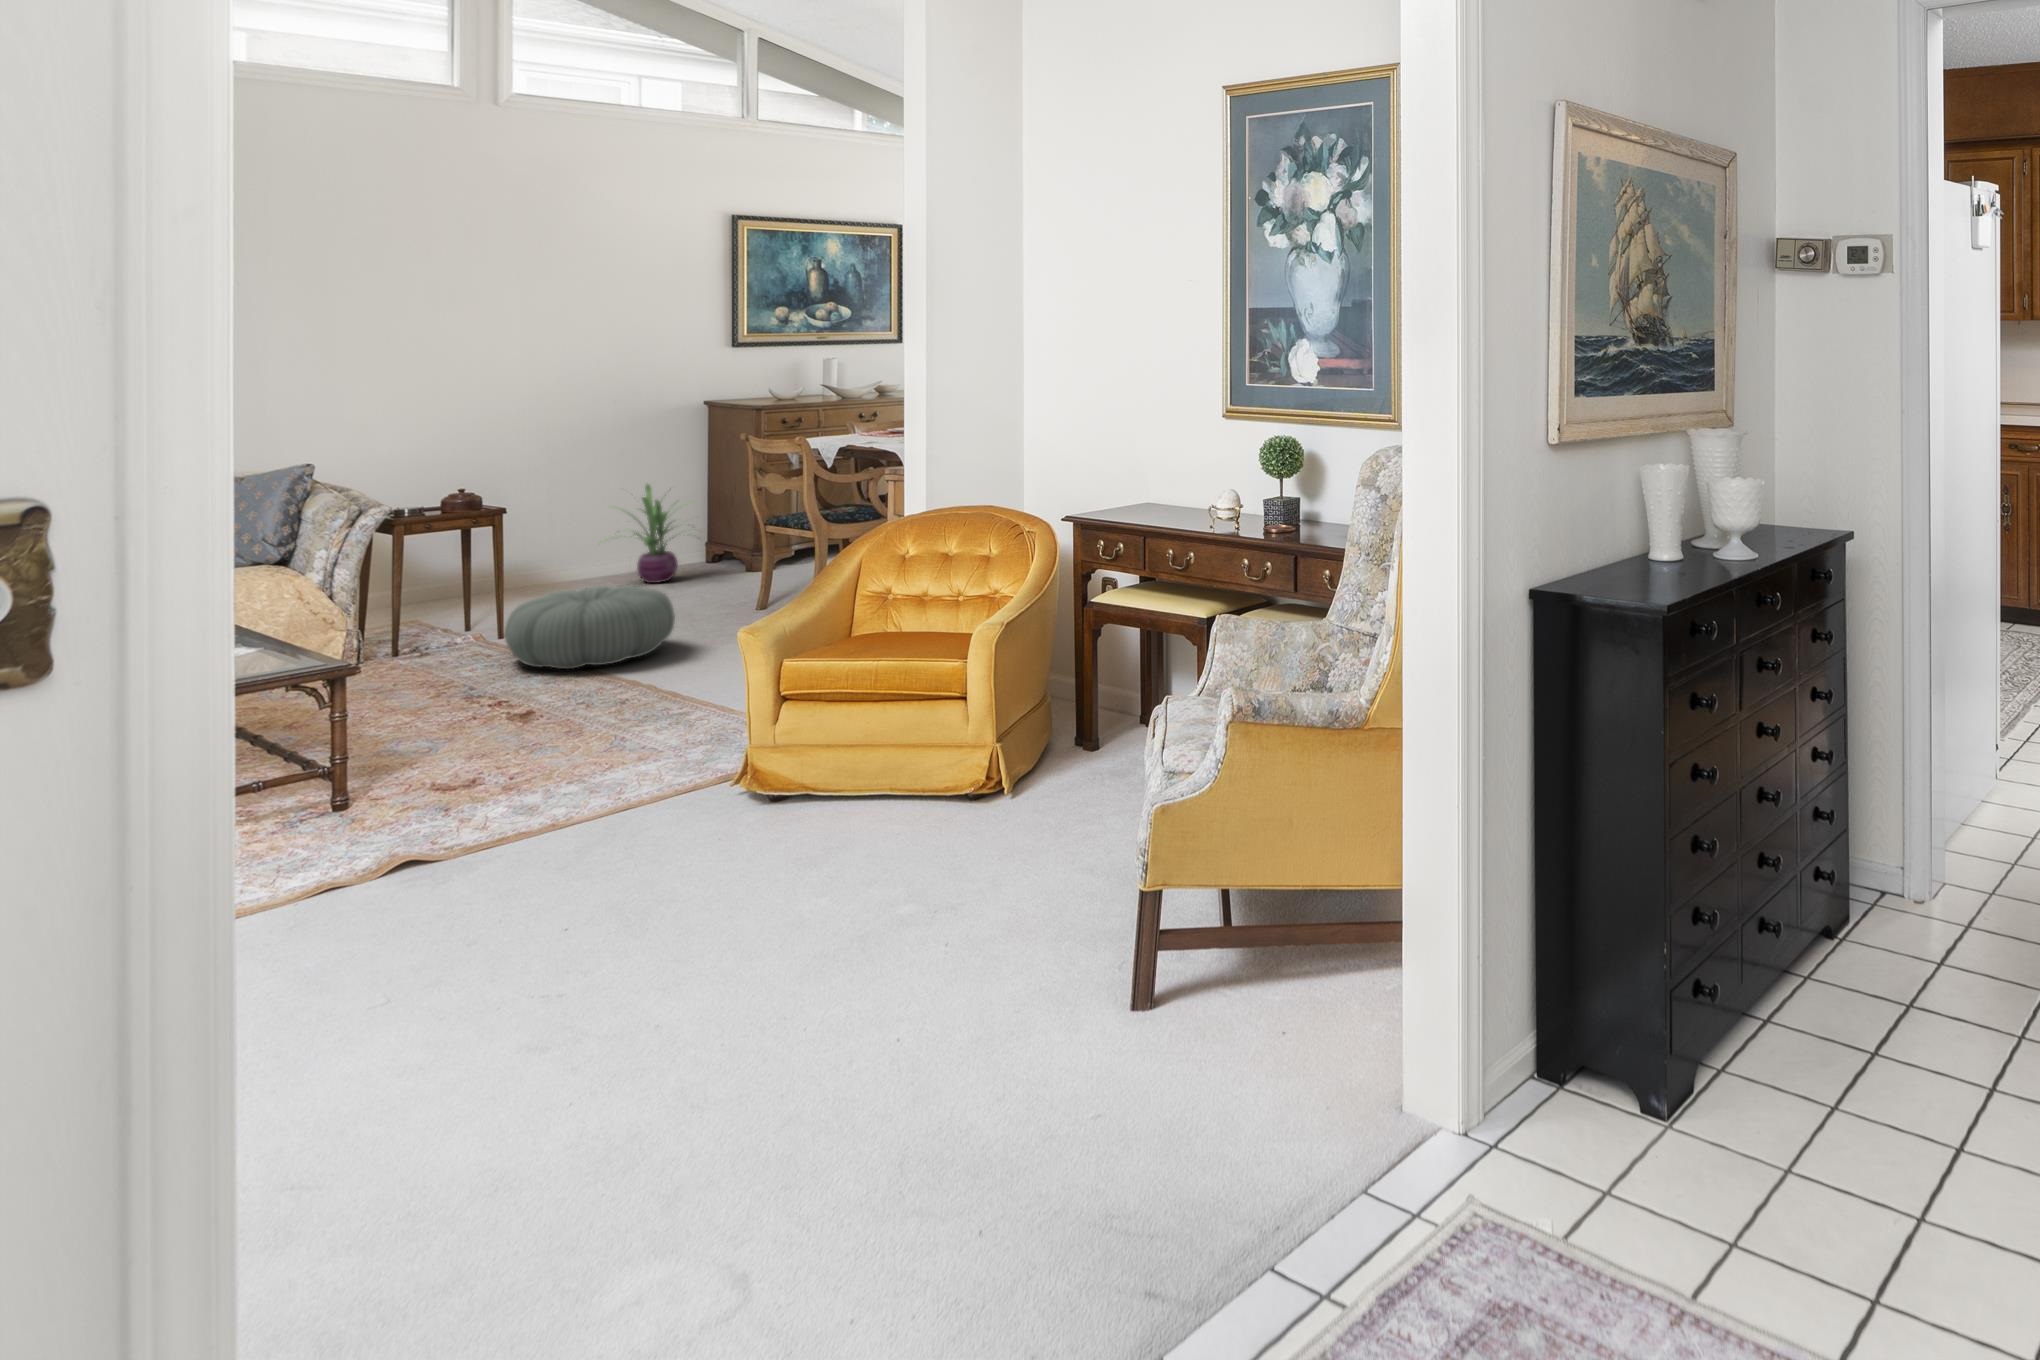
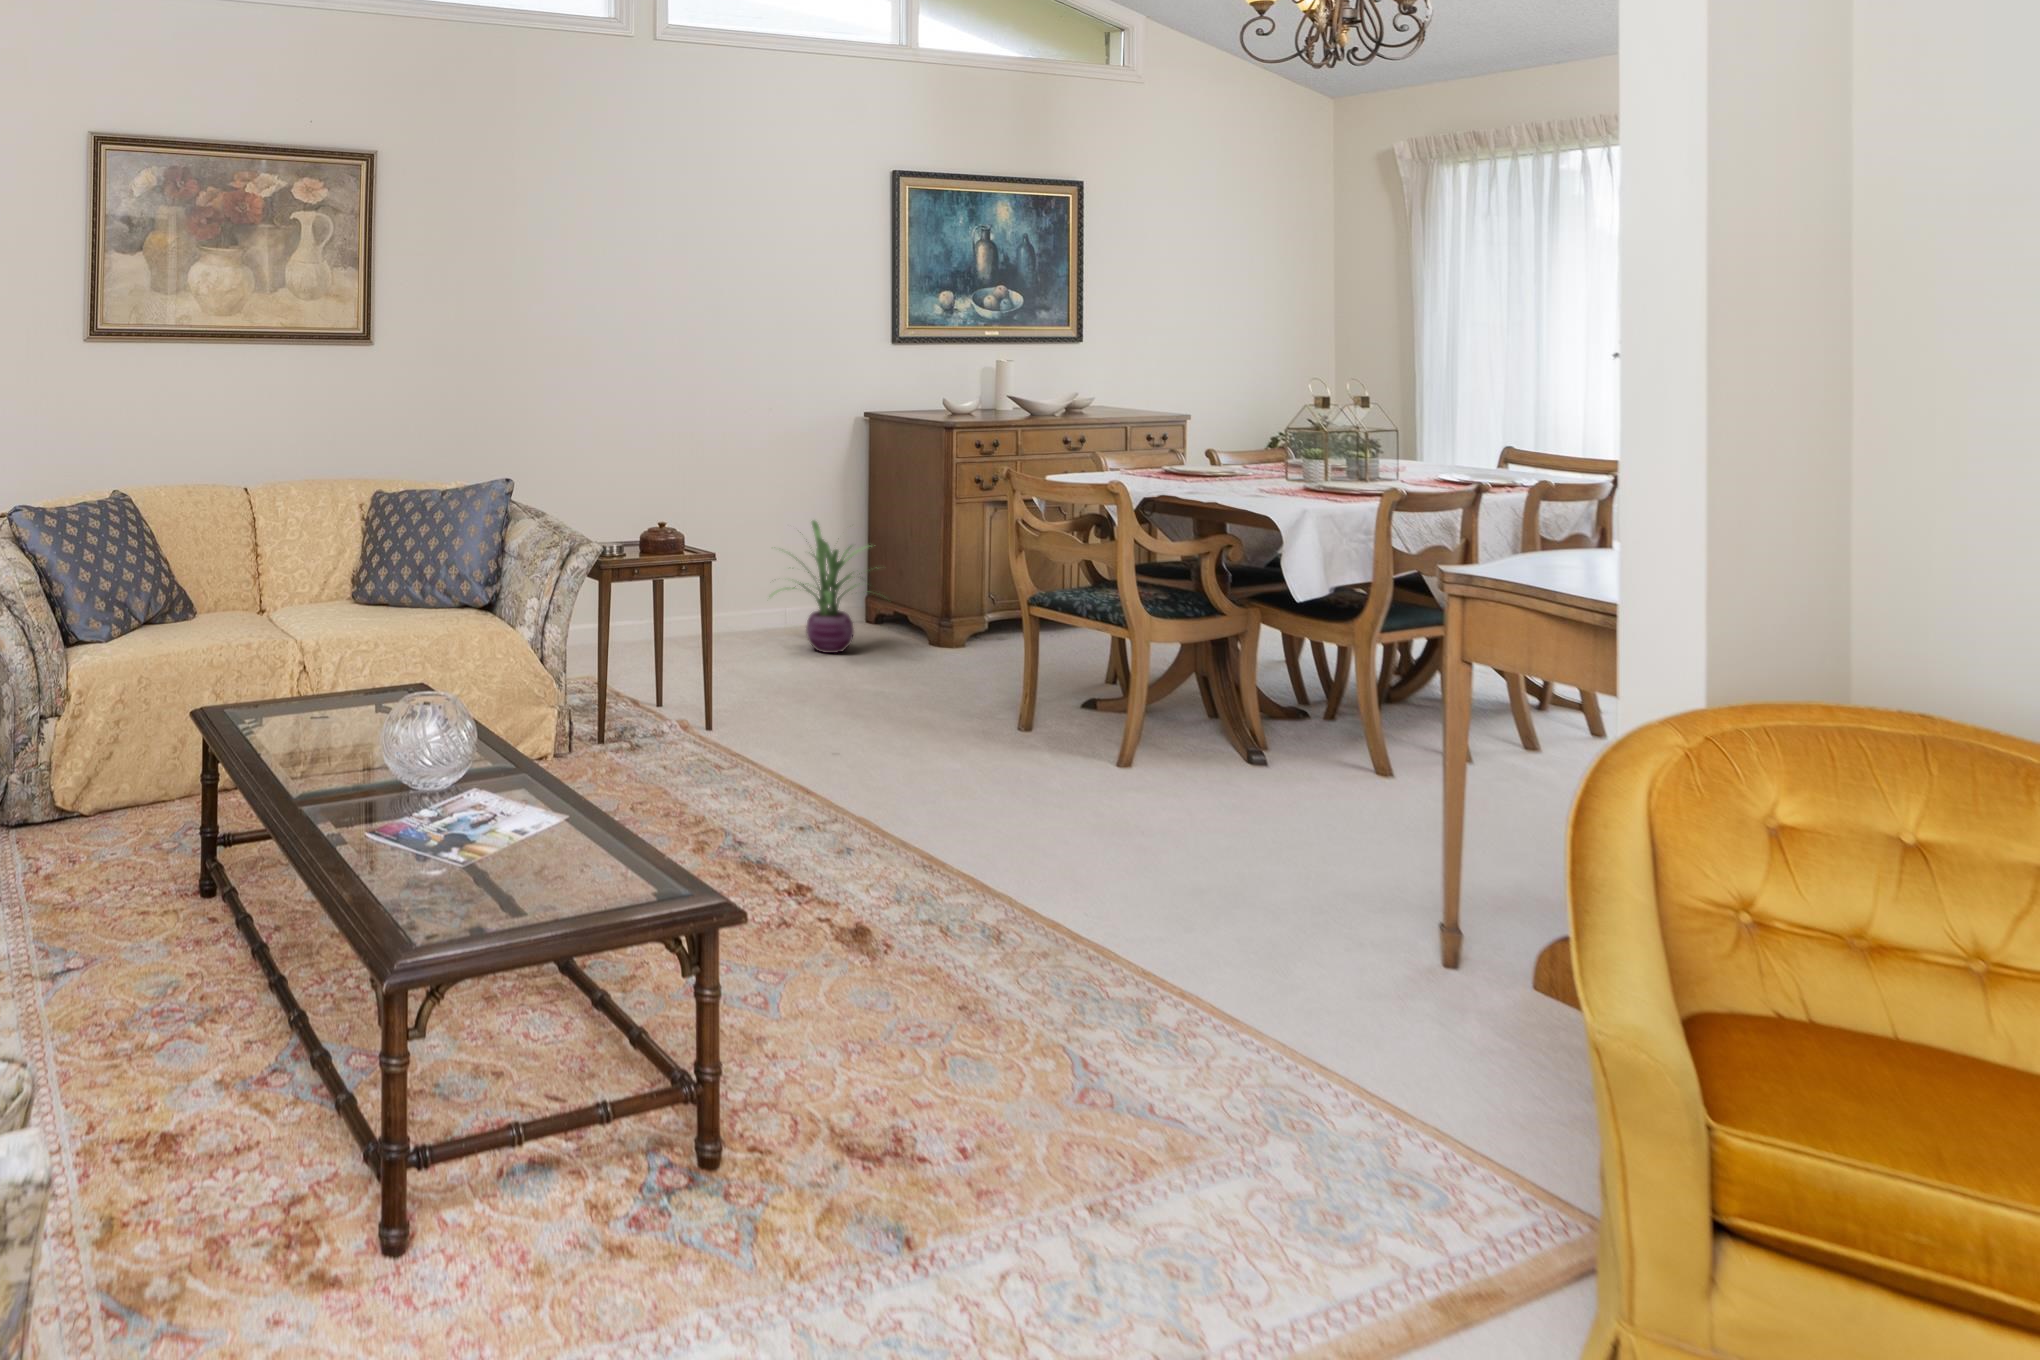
pouf: present [505,585,675,669] -> none [748,674,967,806]

